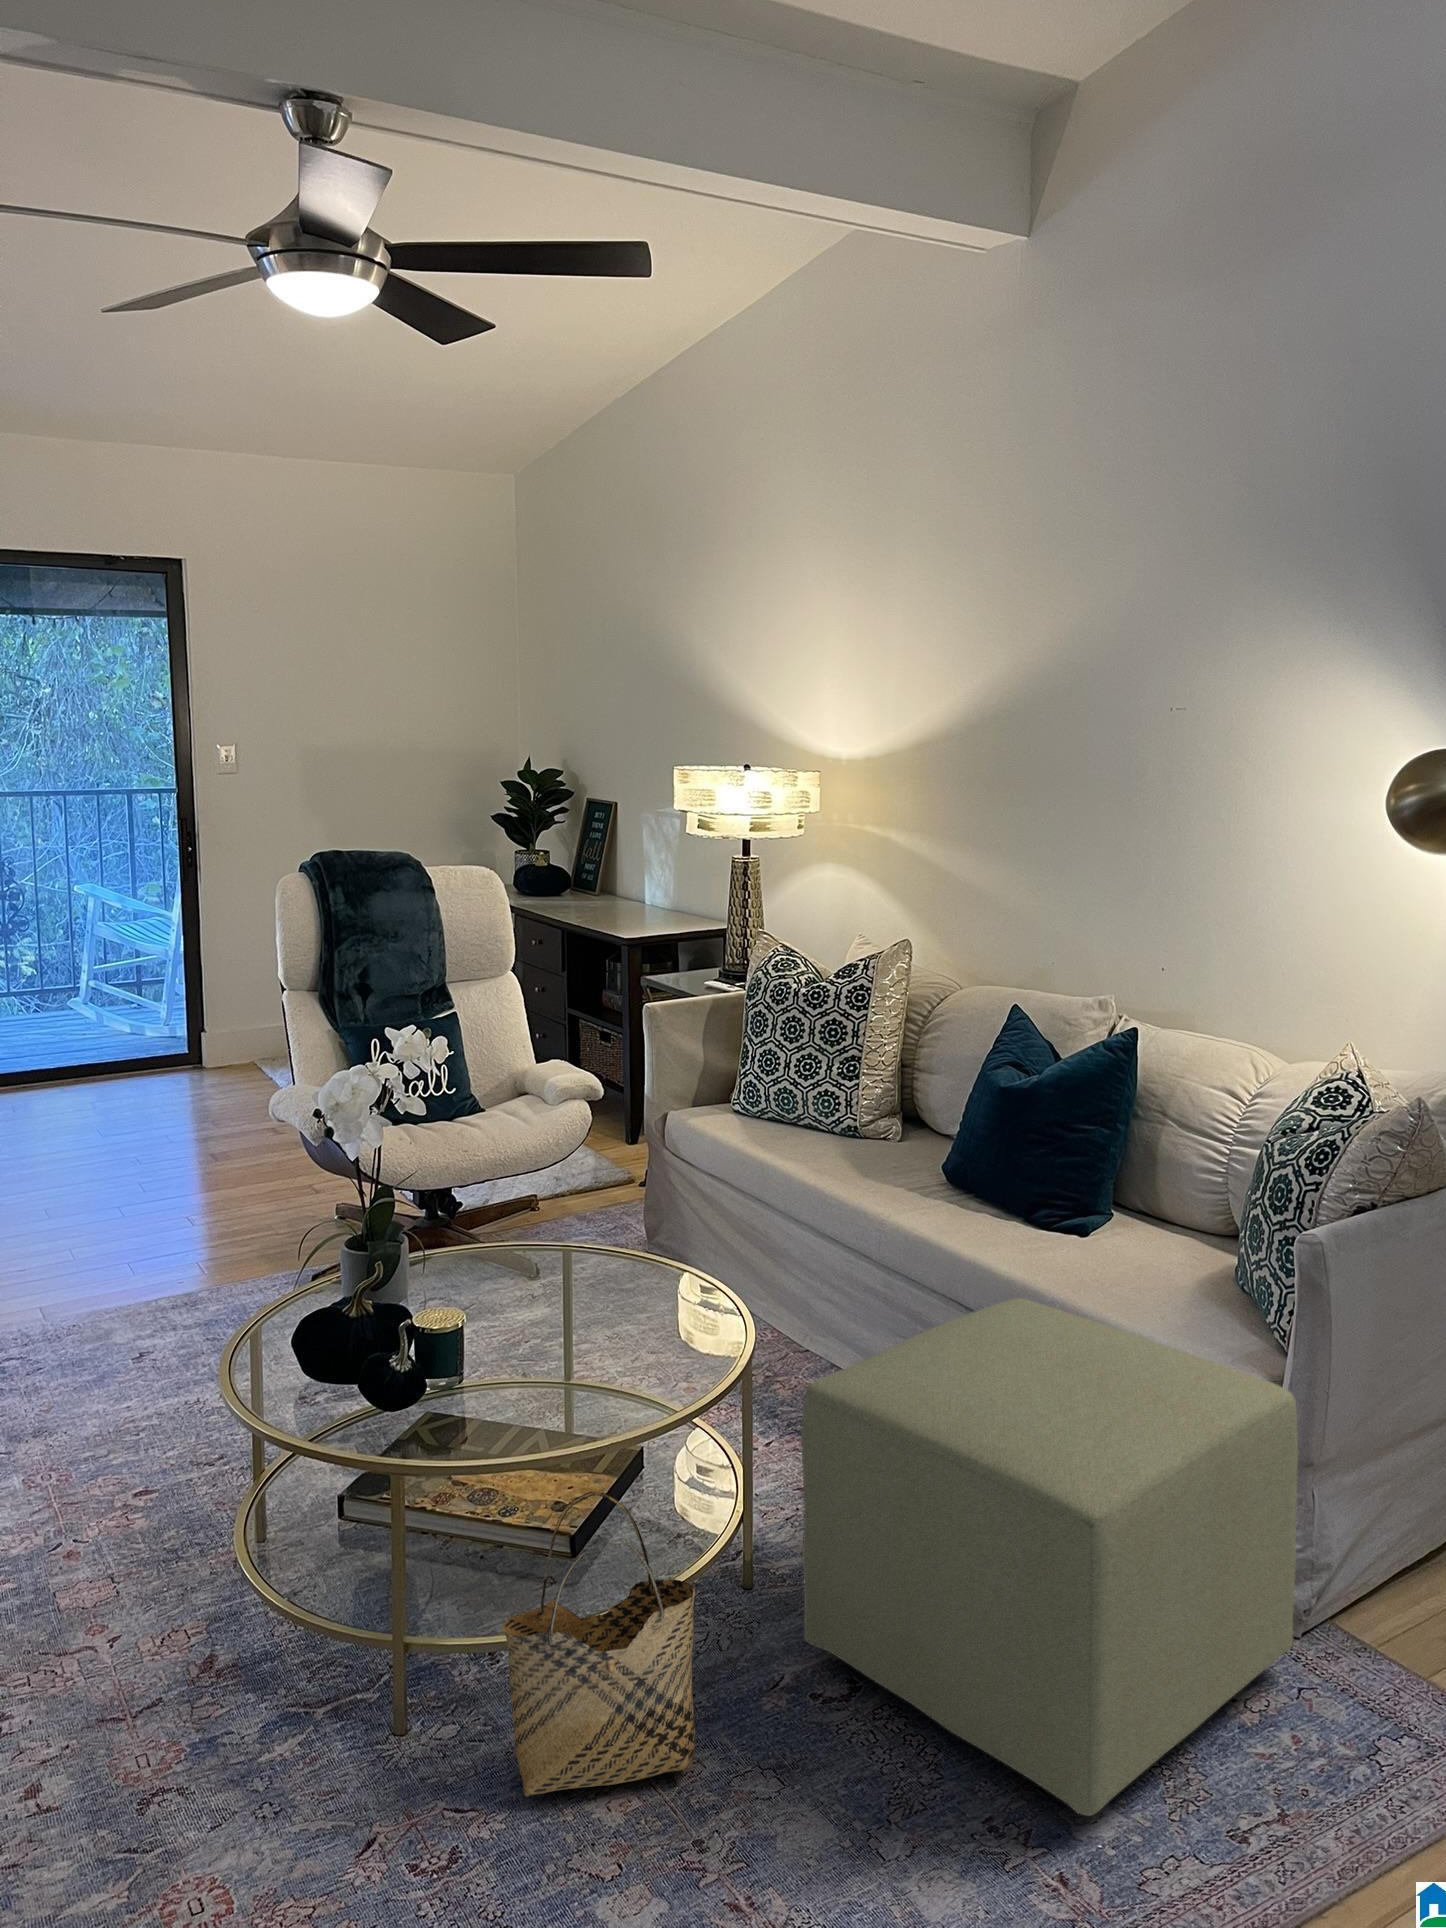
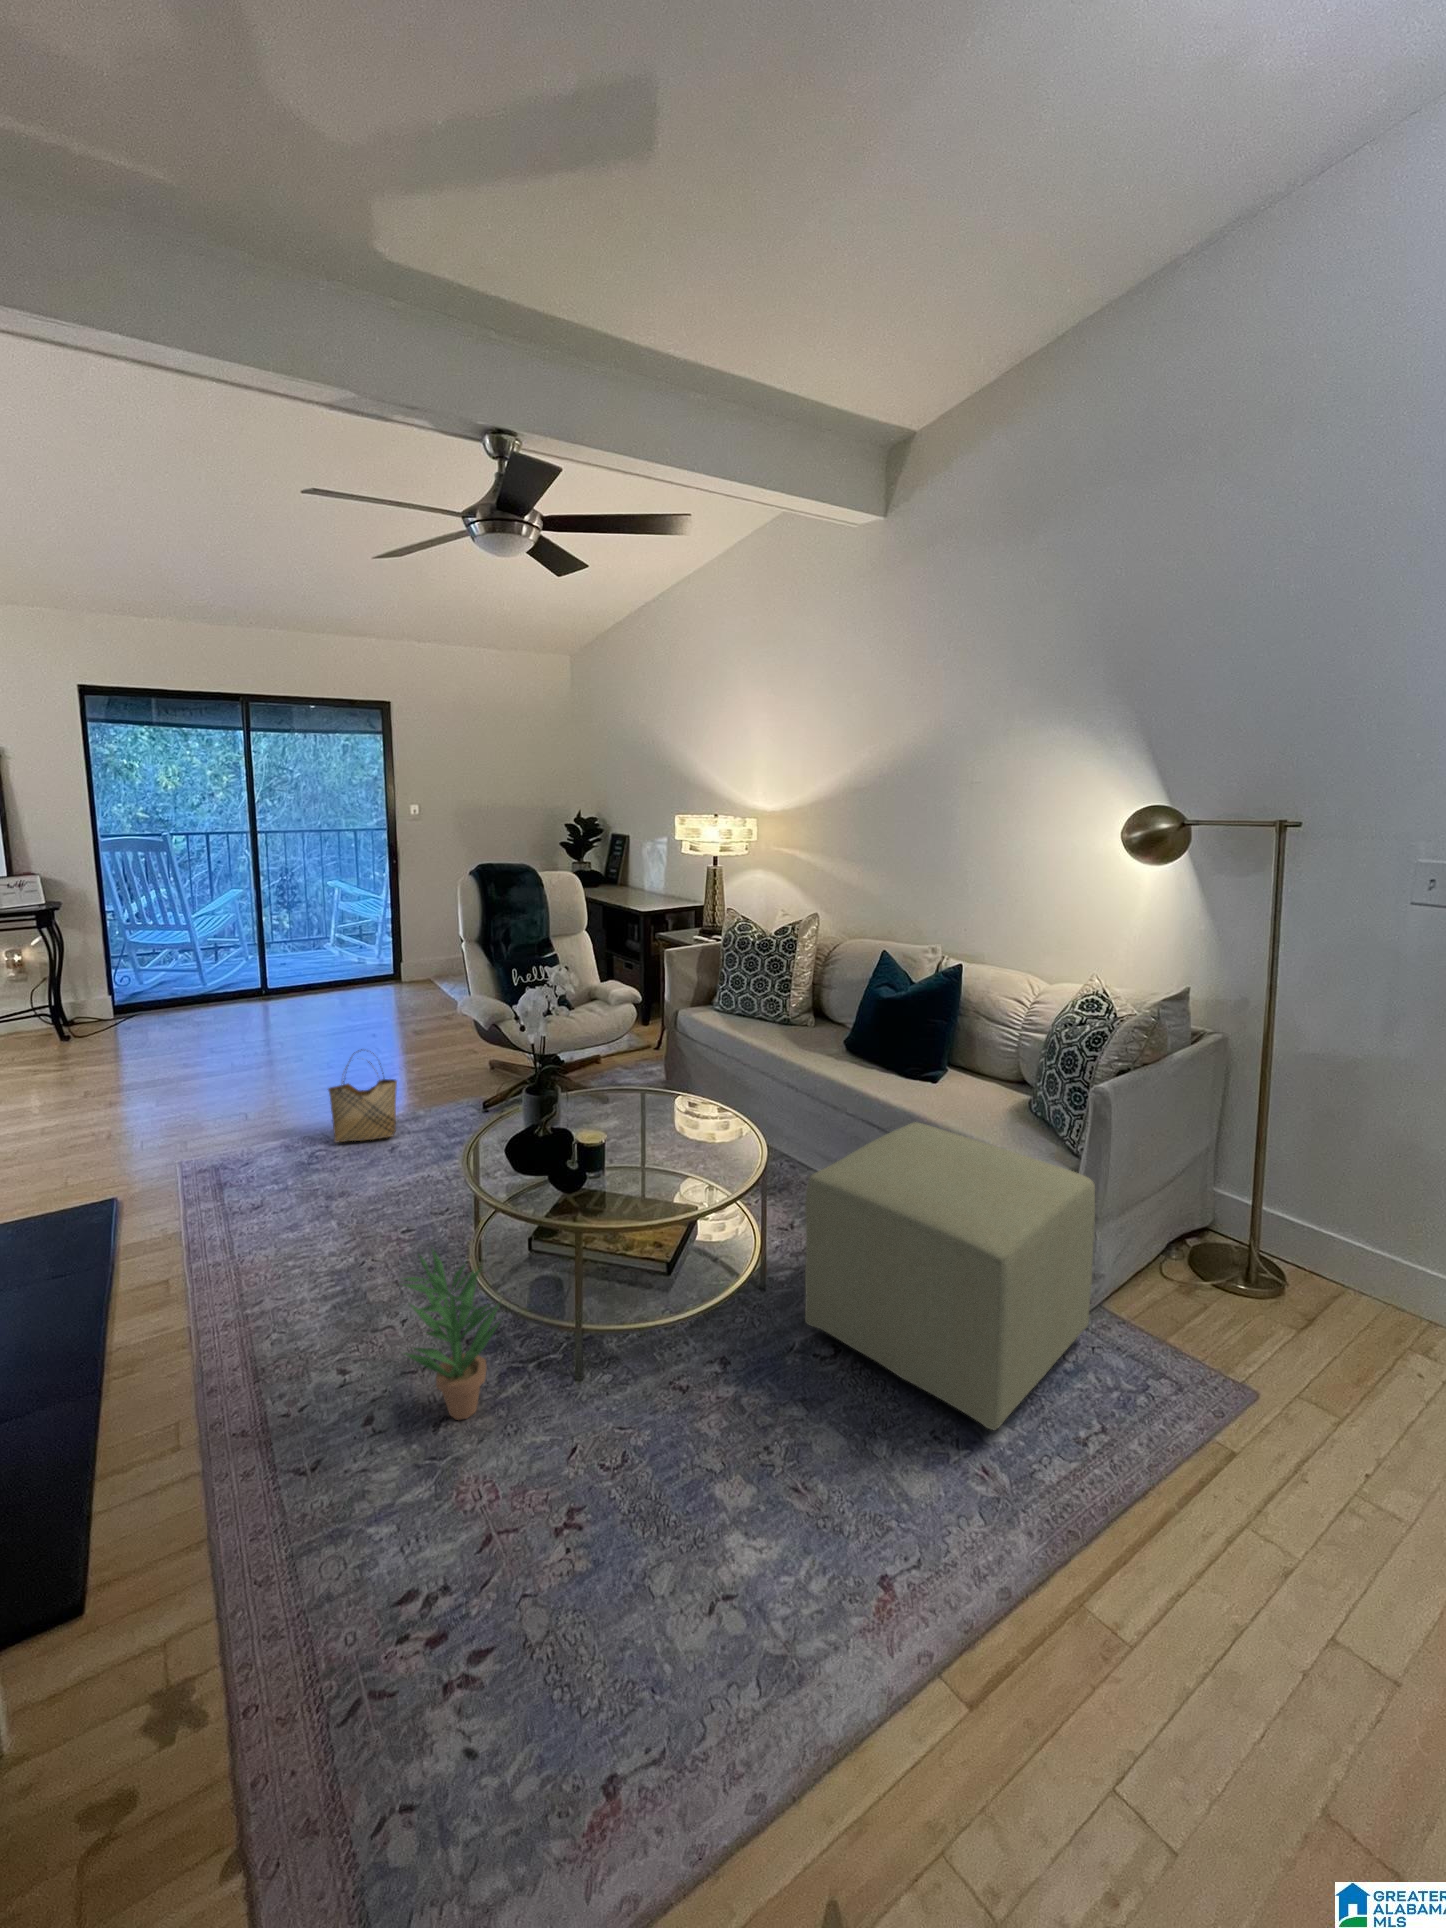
potted plant: none [78,1492,268,1794] -> present [403,1249,502,1420]
woven basket: present [502,1492,695,1797] -> present [328,1049,397,1143]

